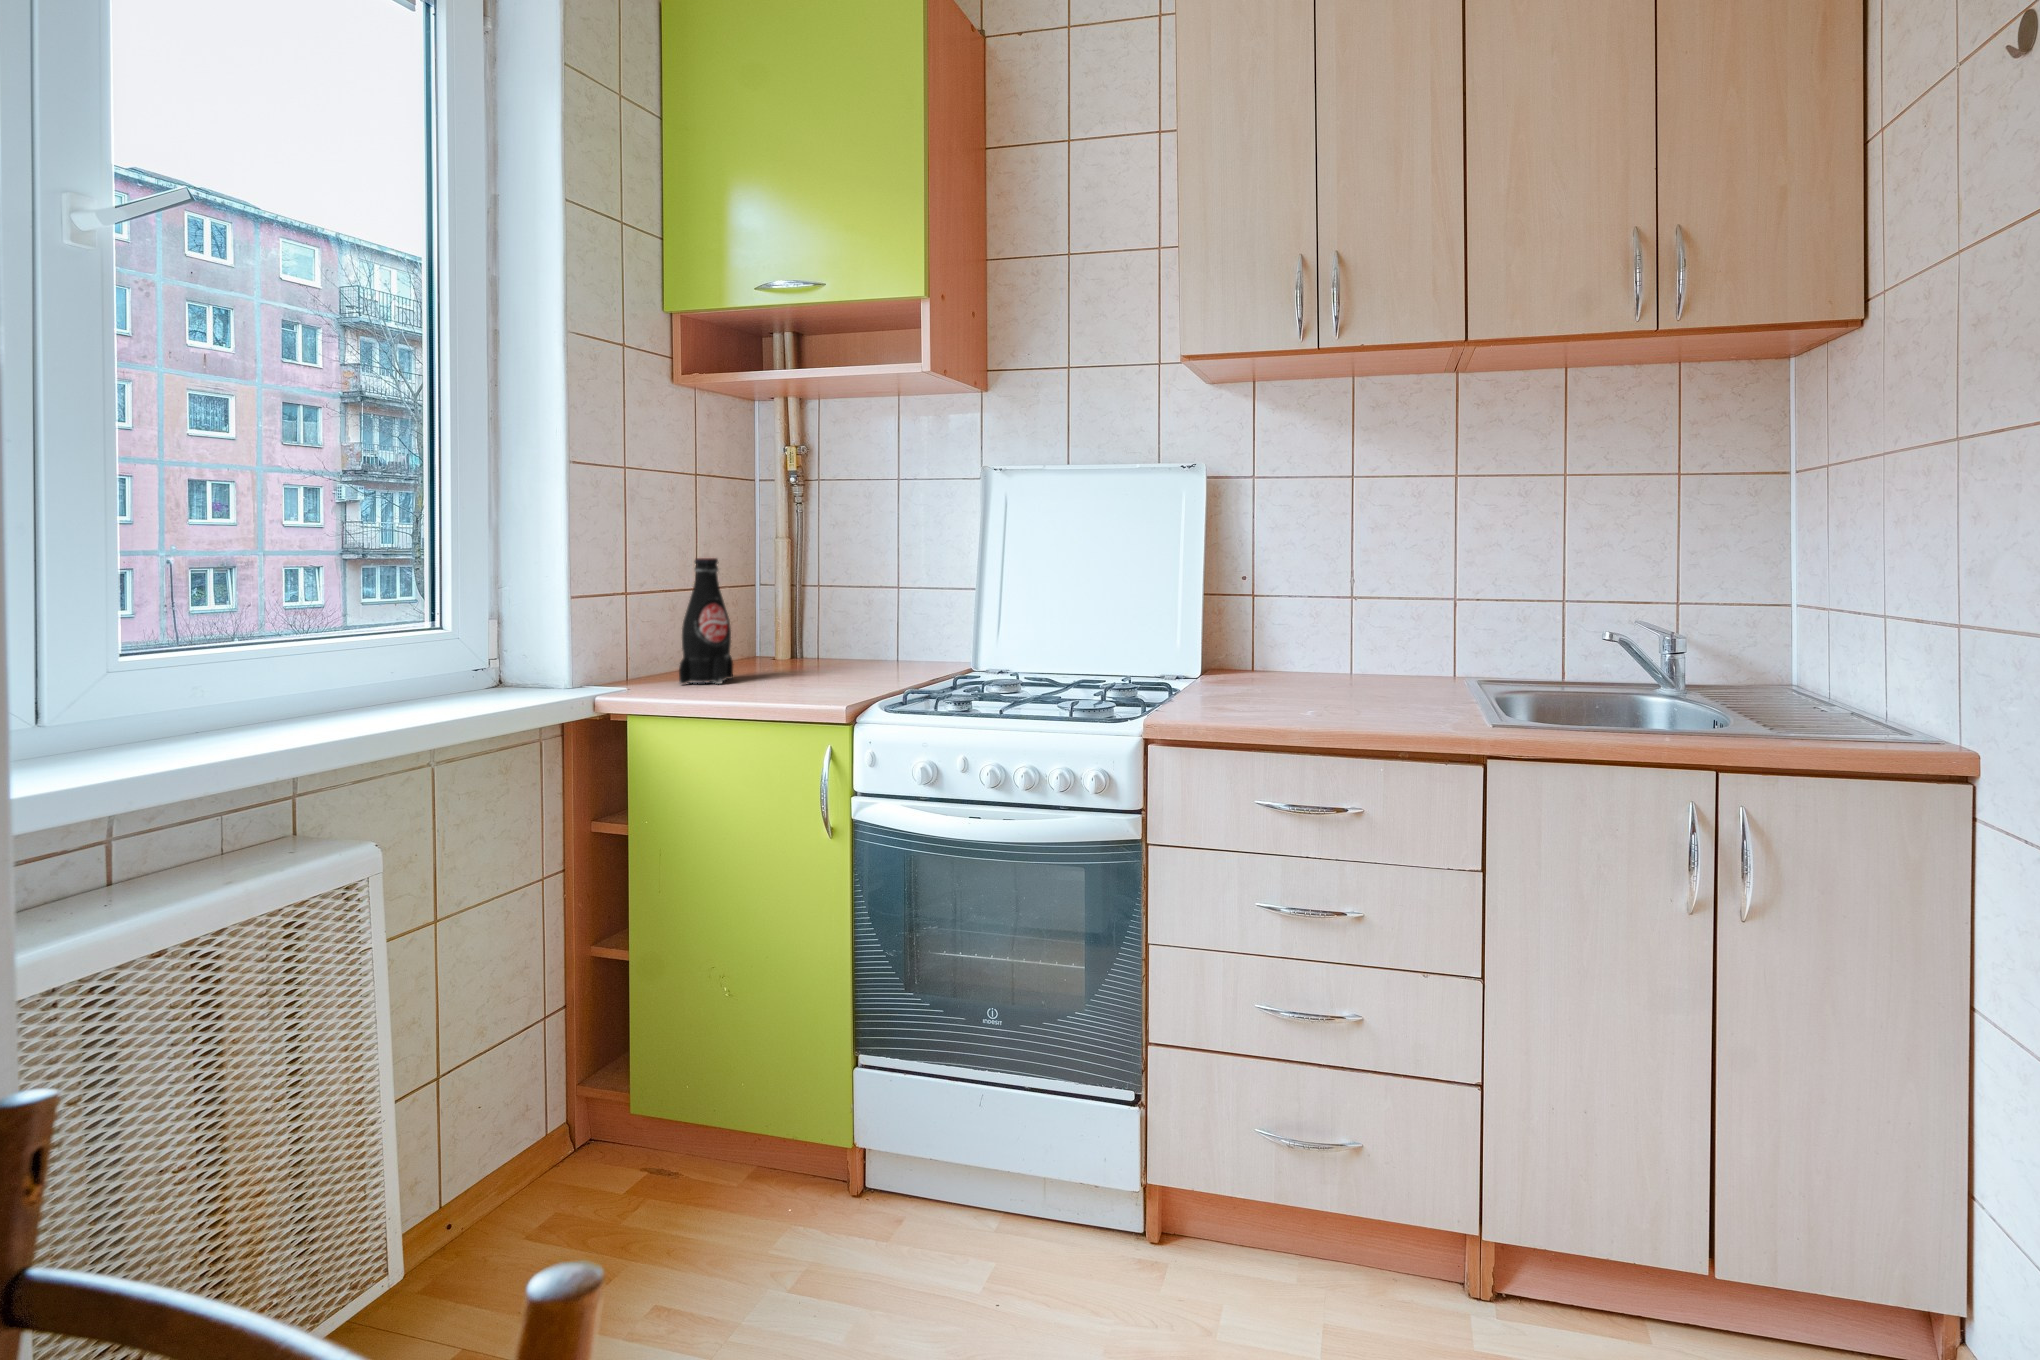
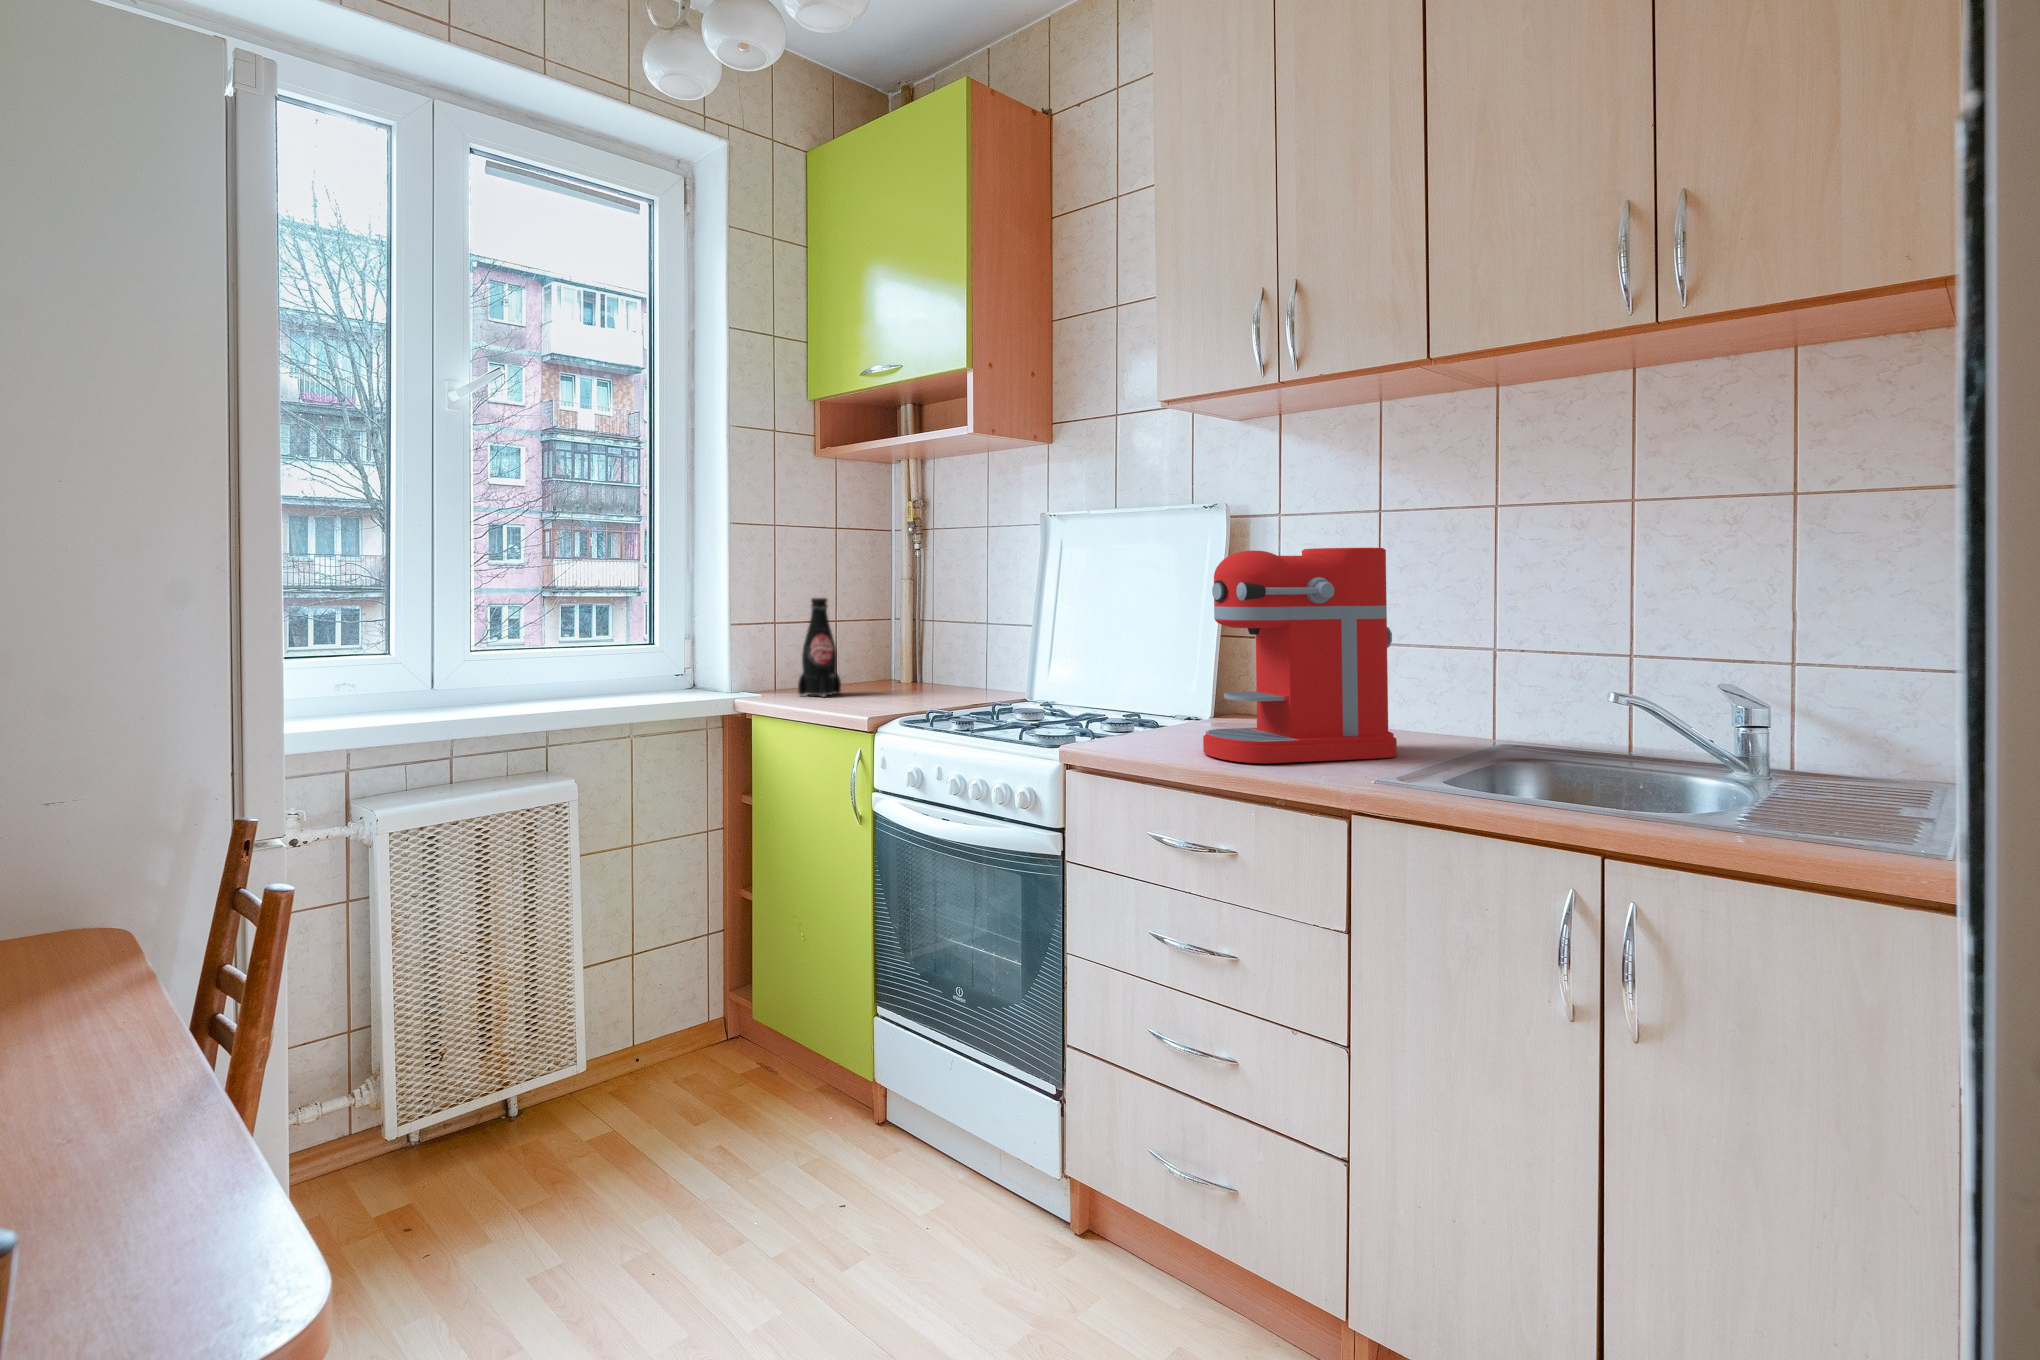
coffee maker: none [1273,506,1416,717] -> present [1203,548,1397,763]

